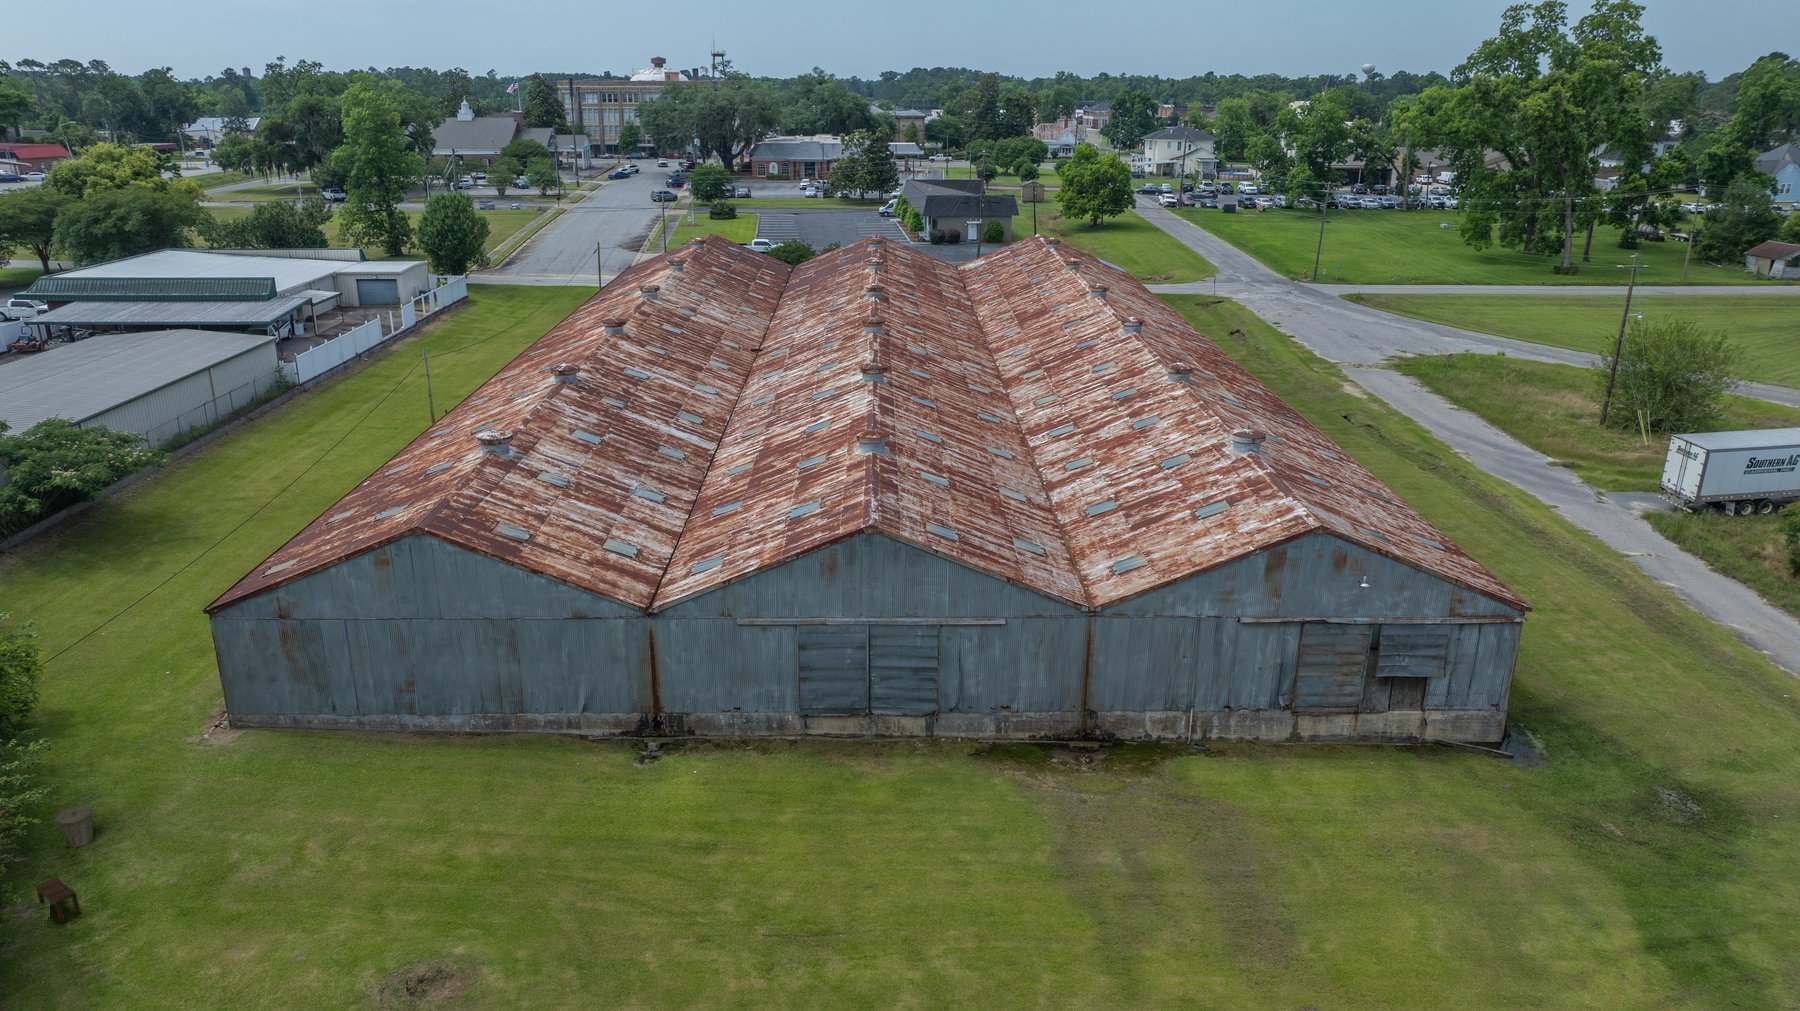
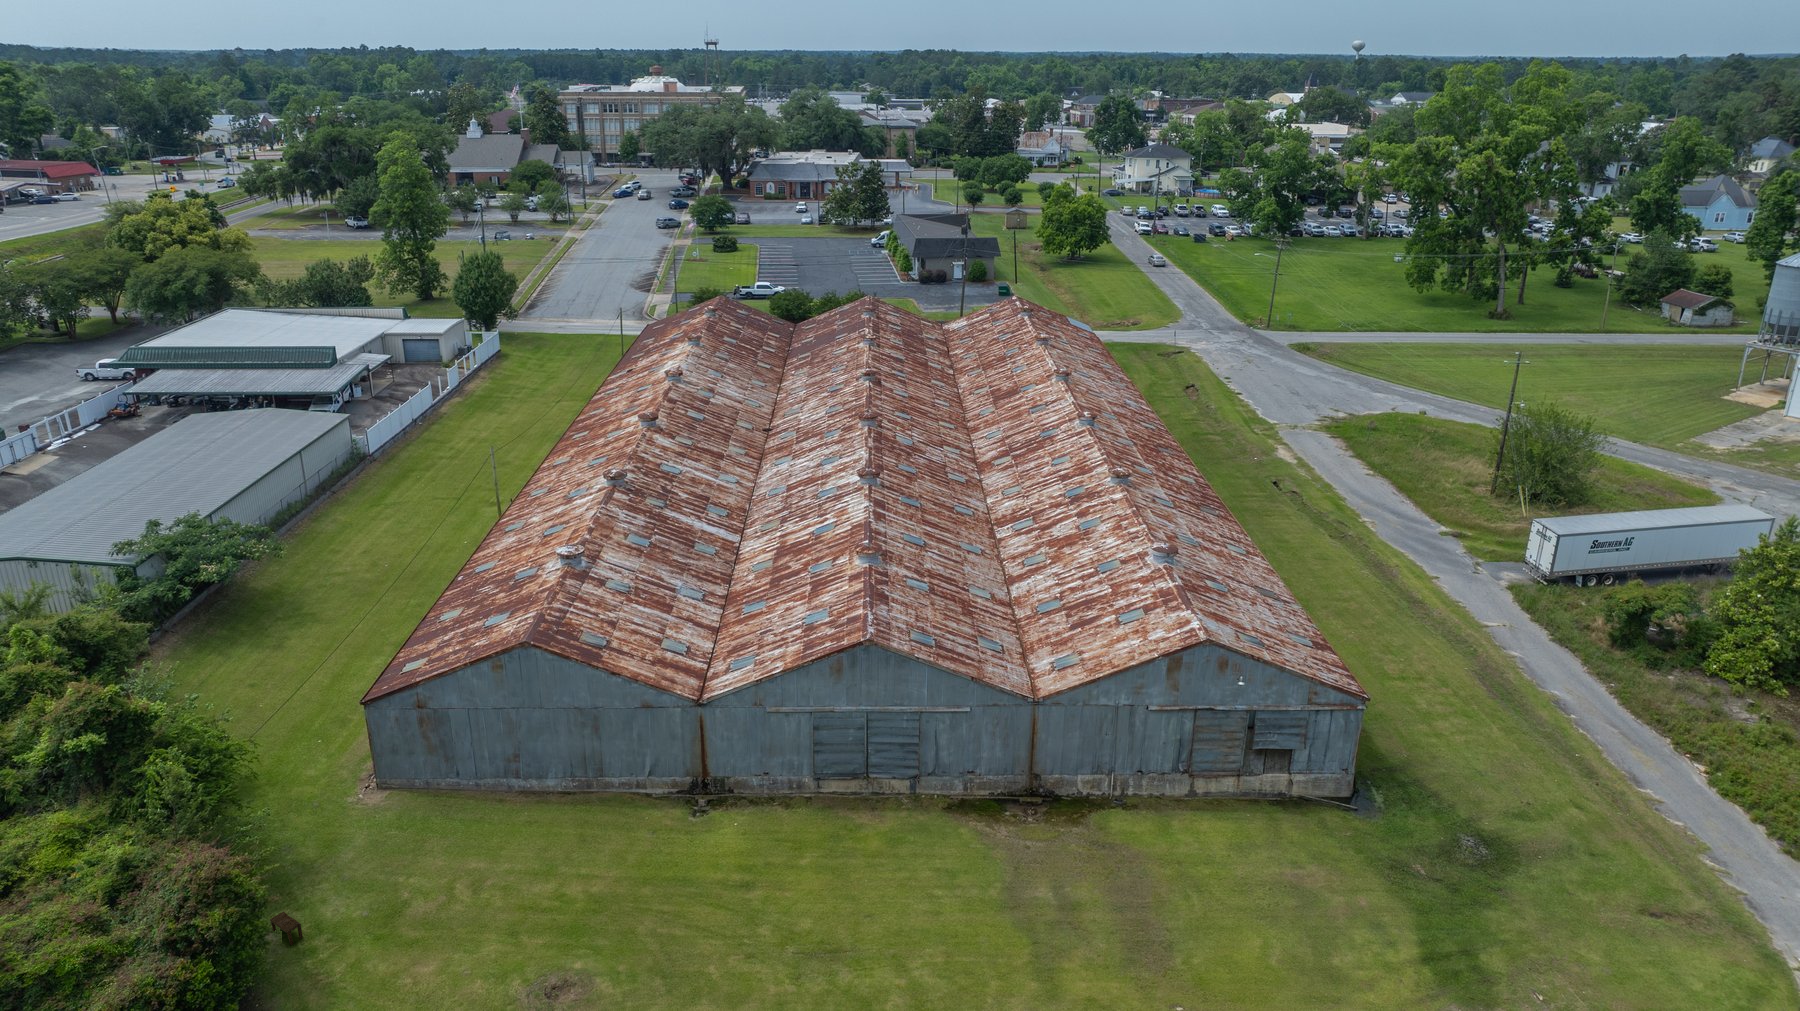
trash can: present [55,806,93,848] -> none [271,856,297,887]

